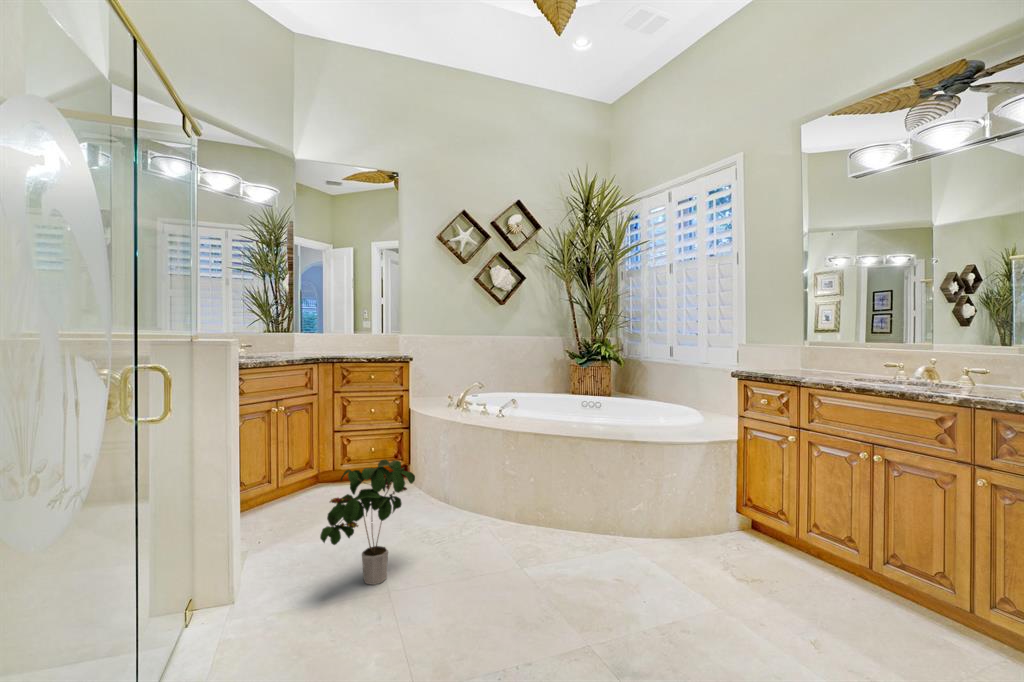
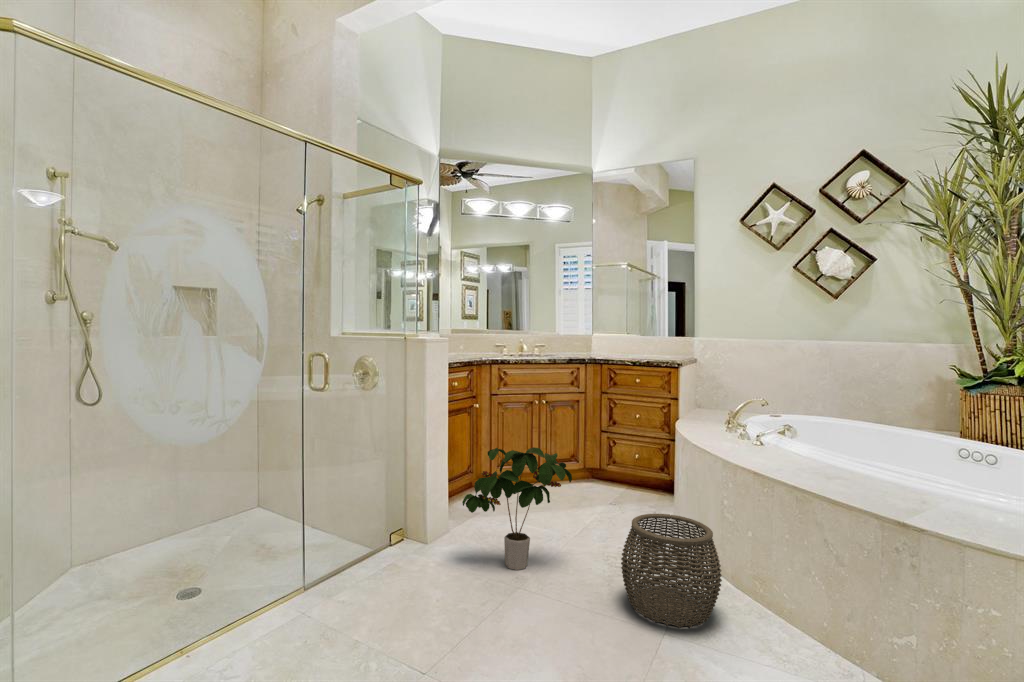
woven basket: none [475,483,548,567] -> present [621,514,722,628]

